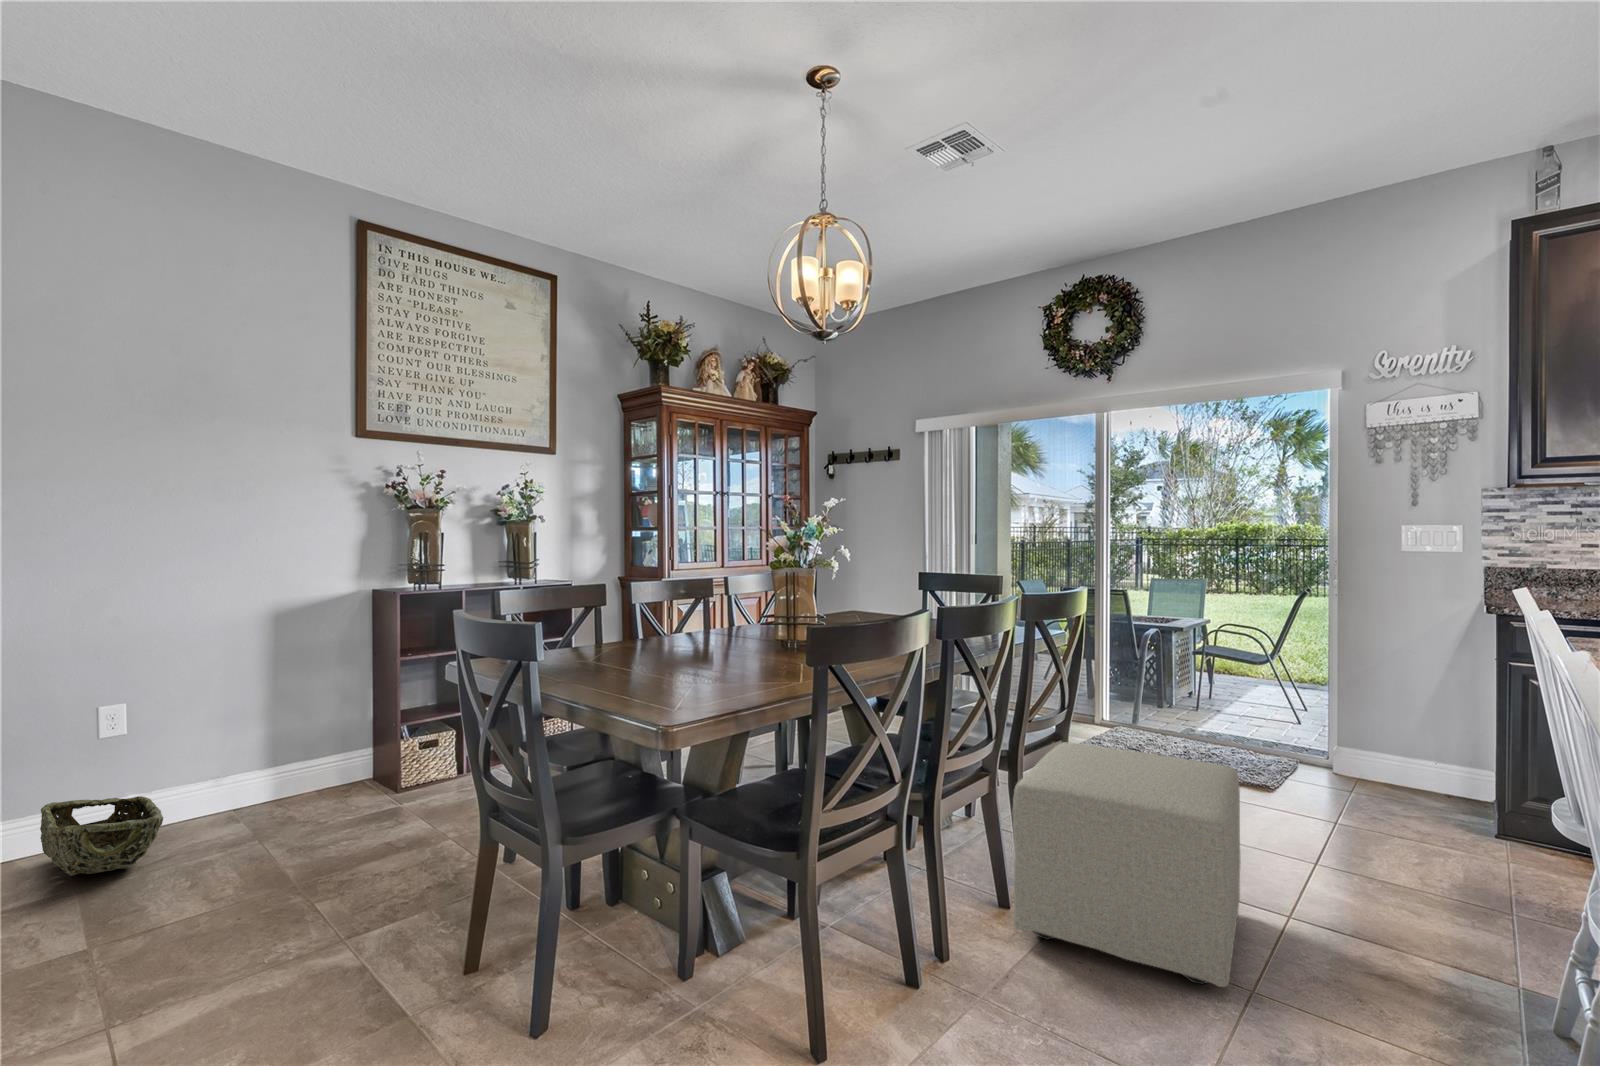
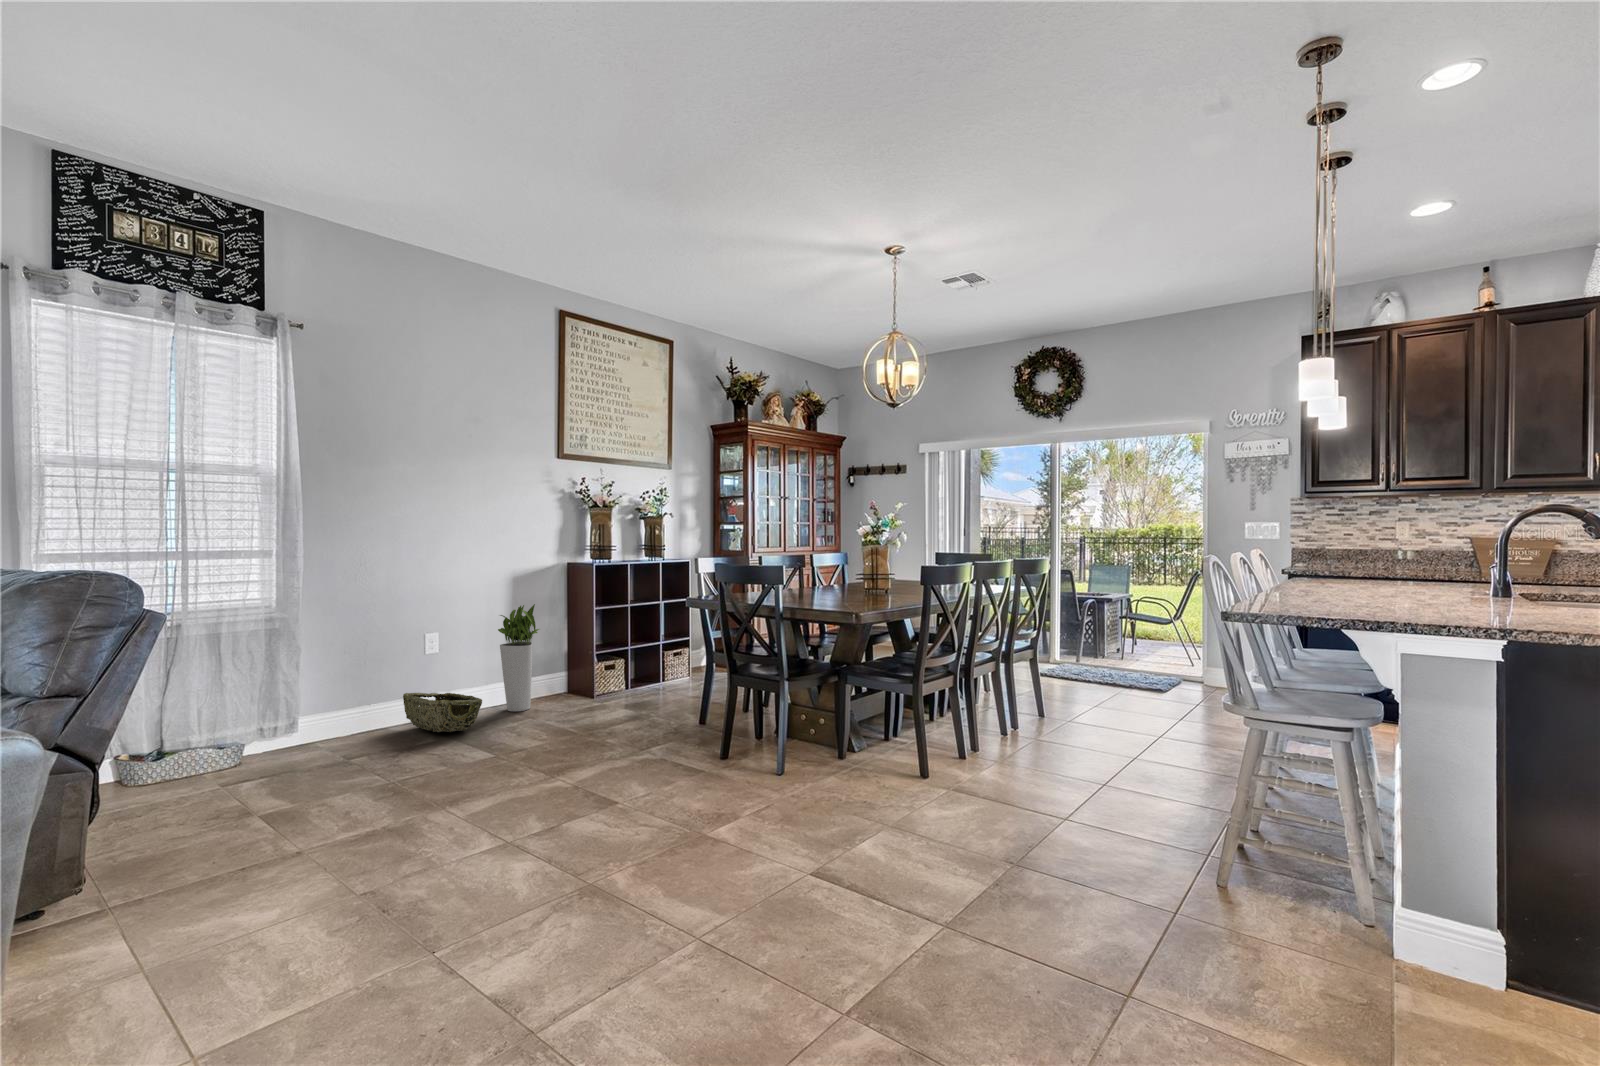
planter: none [222,654,308,820] -> present [498,604,539,711]
ottoman: present [1013,742,1241,987] -> none [1012,647,1134,757]

